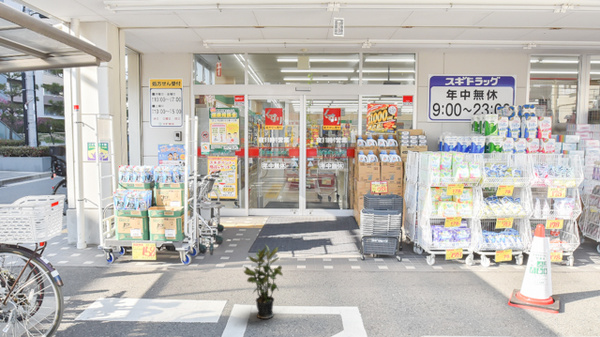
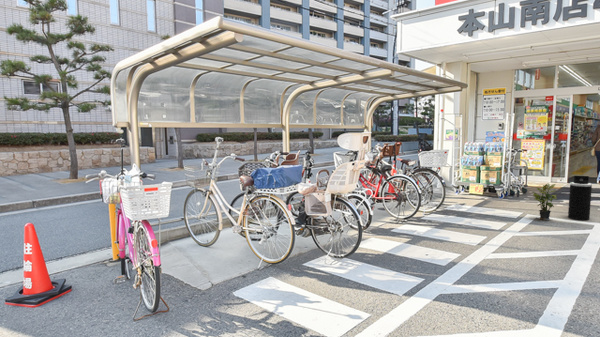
trash can: none [295,223,324,303] -> present [568,176,592,220]

